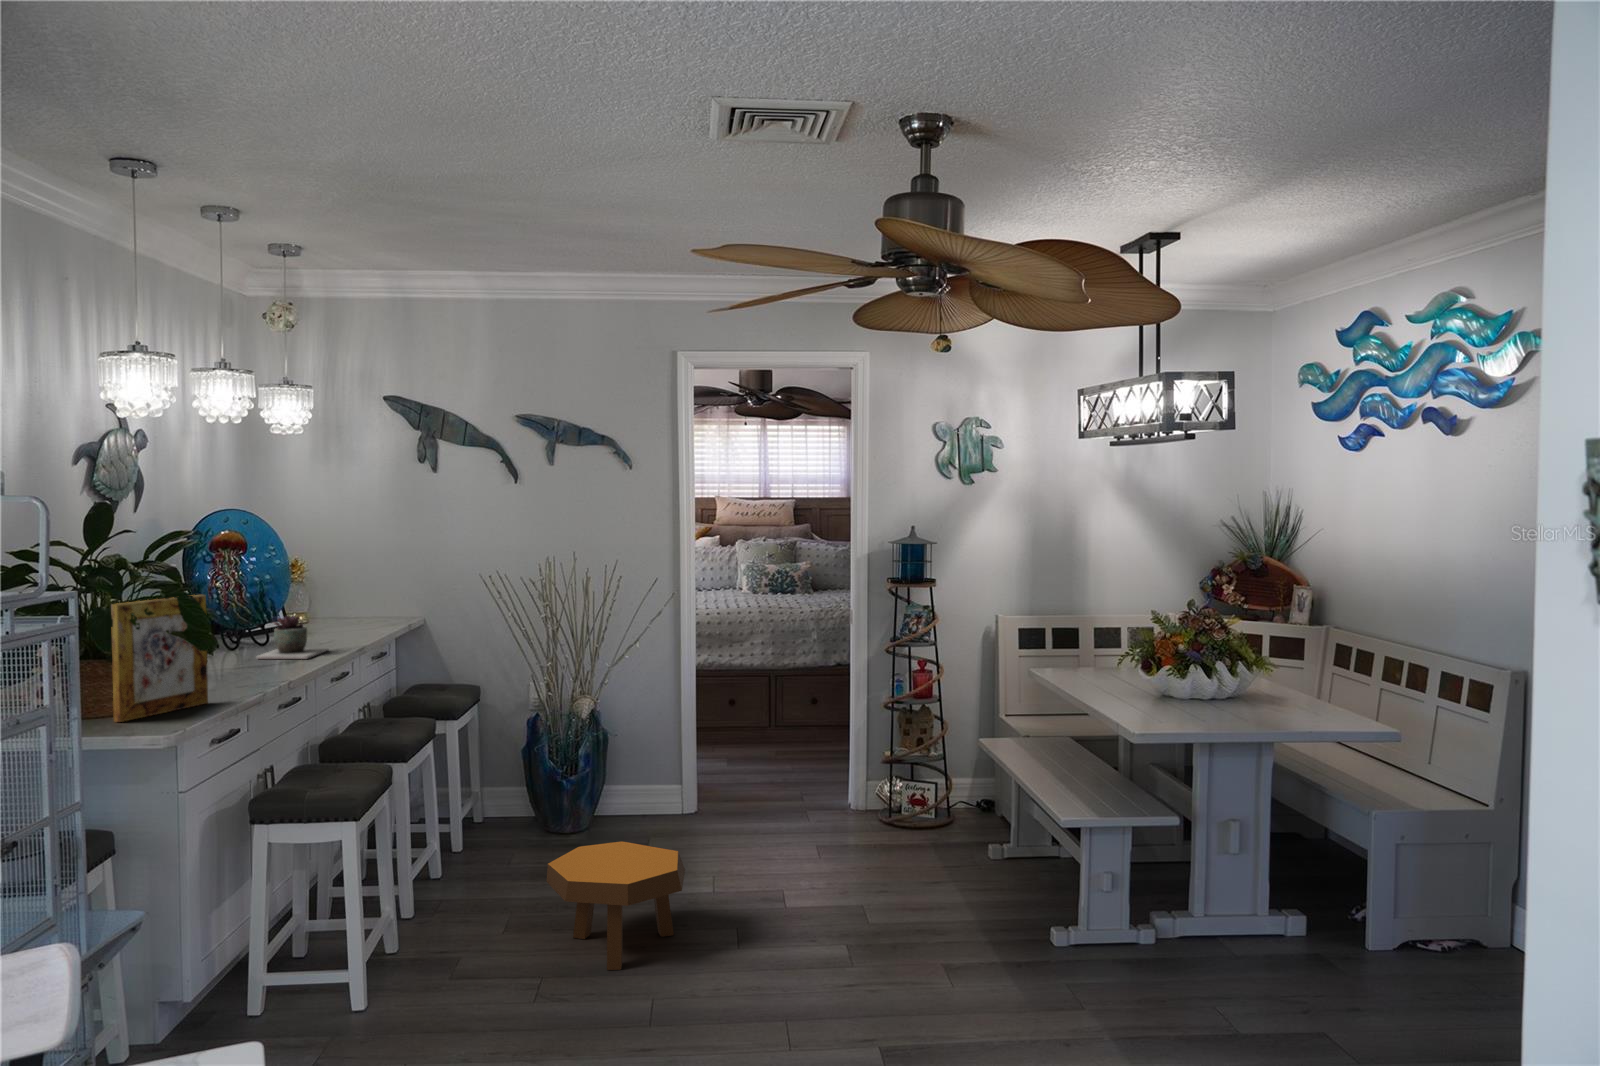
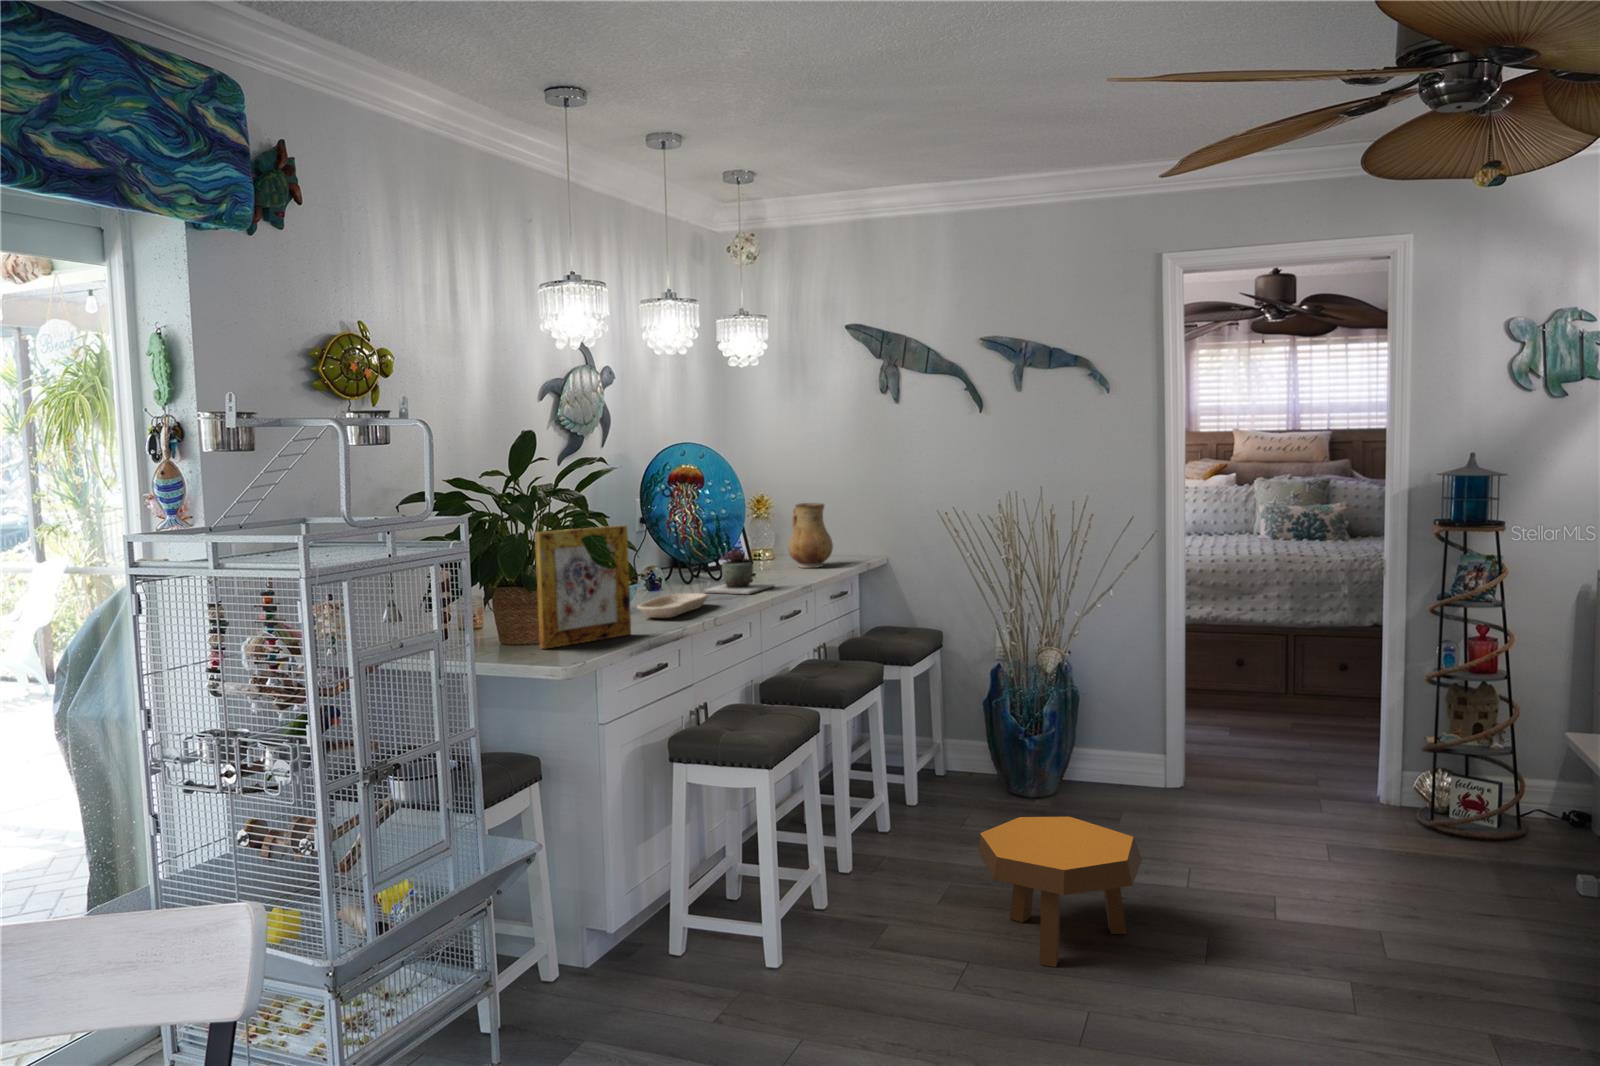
ceramic pitcher: none [330,567,376,631] -> present [788,503,833,568]
tray: none [201,660,273,686] -> present [637,593,709,618]

